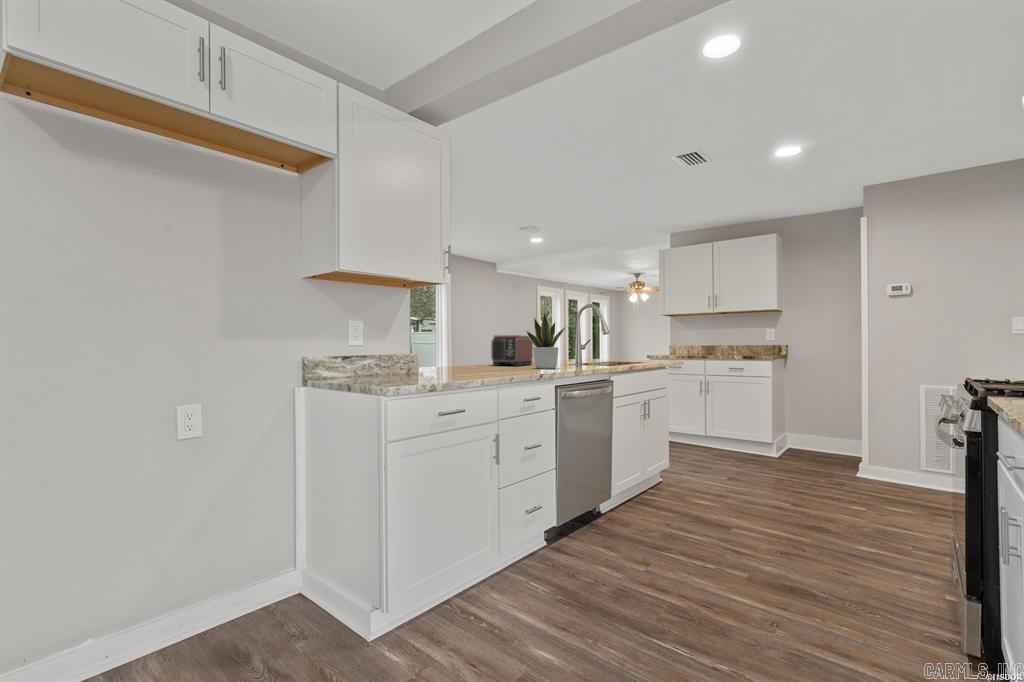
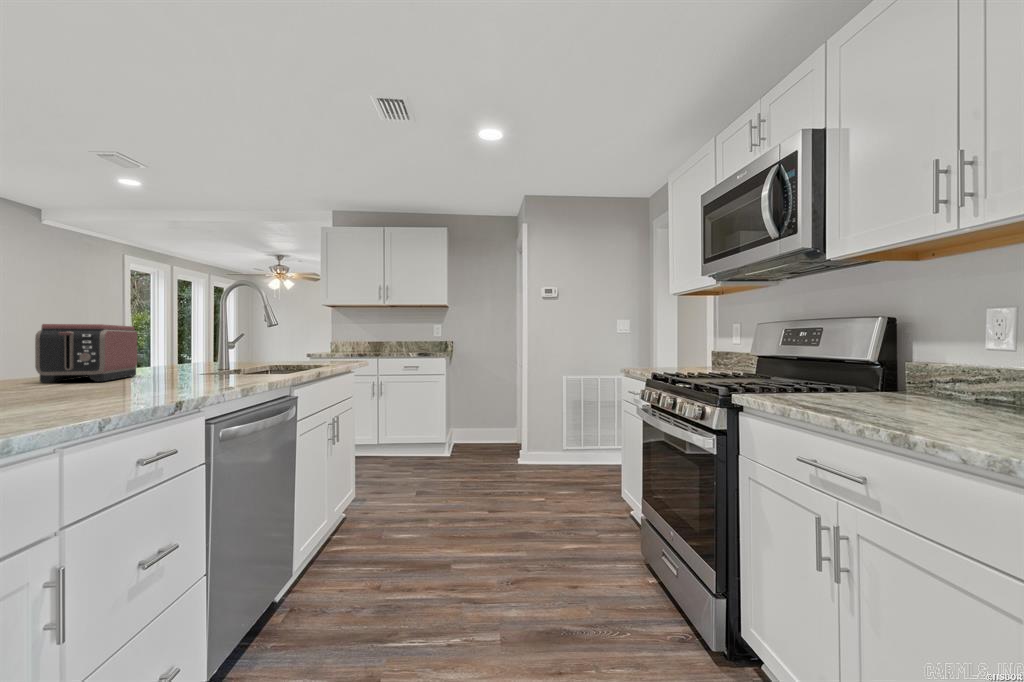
potted plant: present [527,313,565,369] -> none [128,283,219,386]

